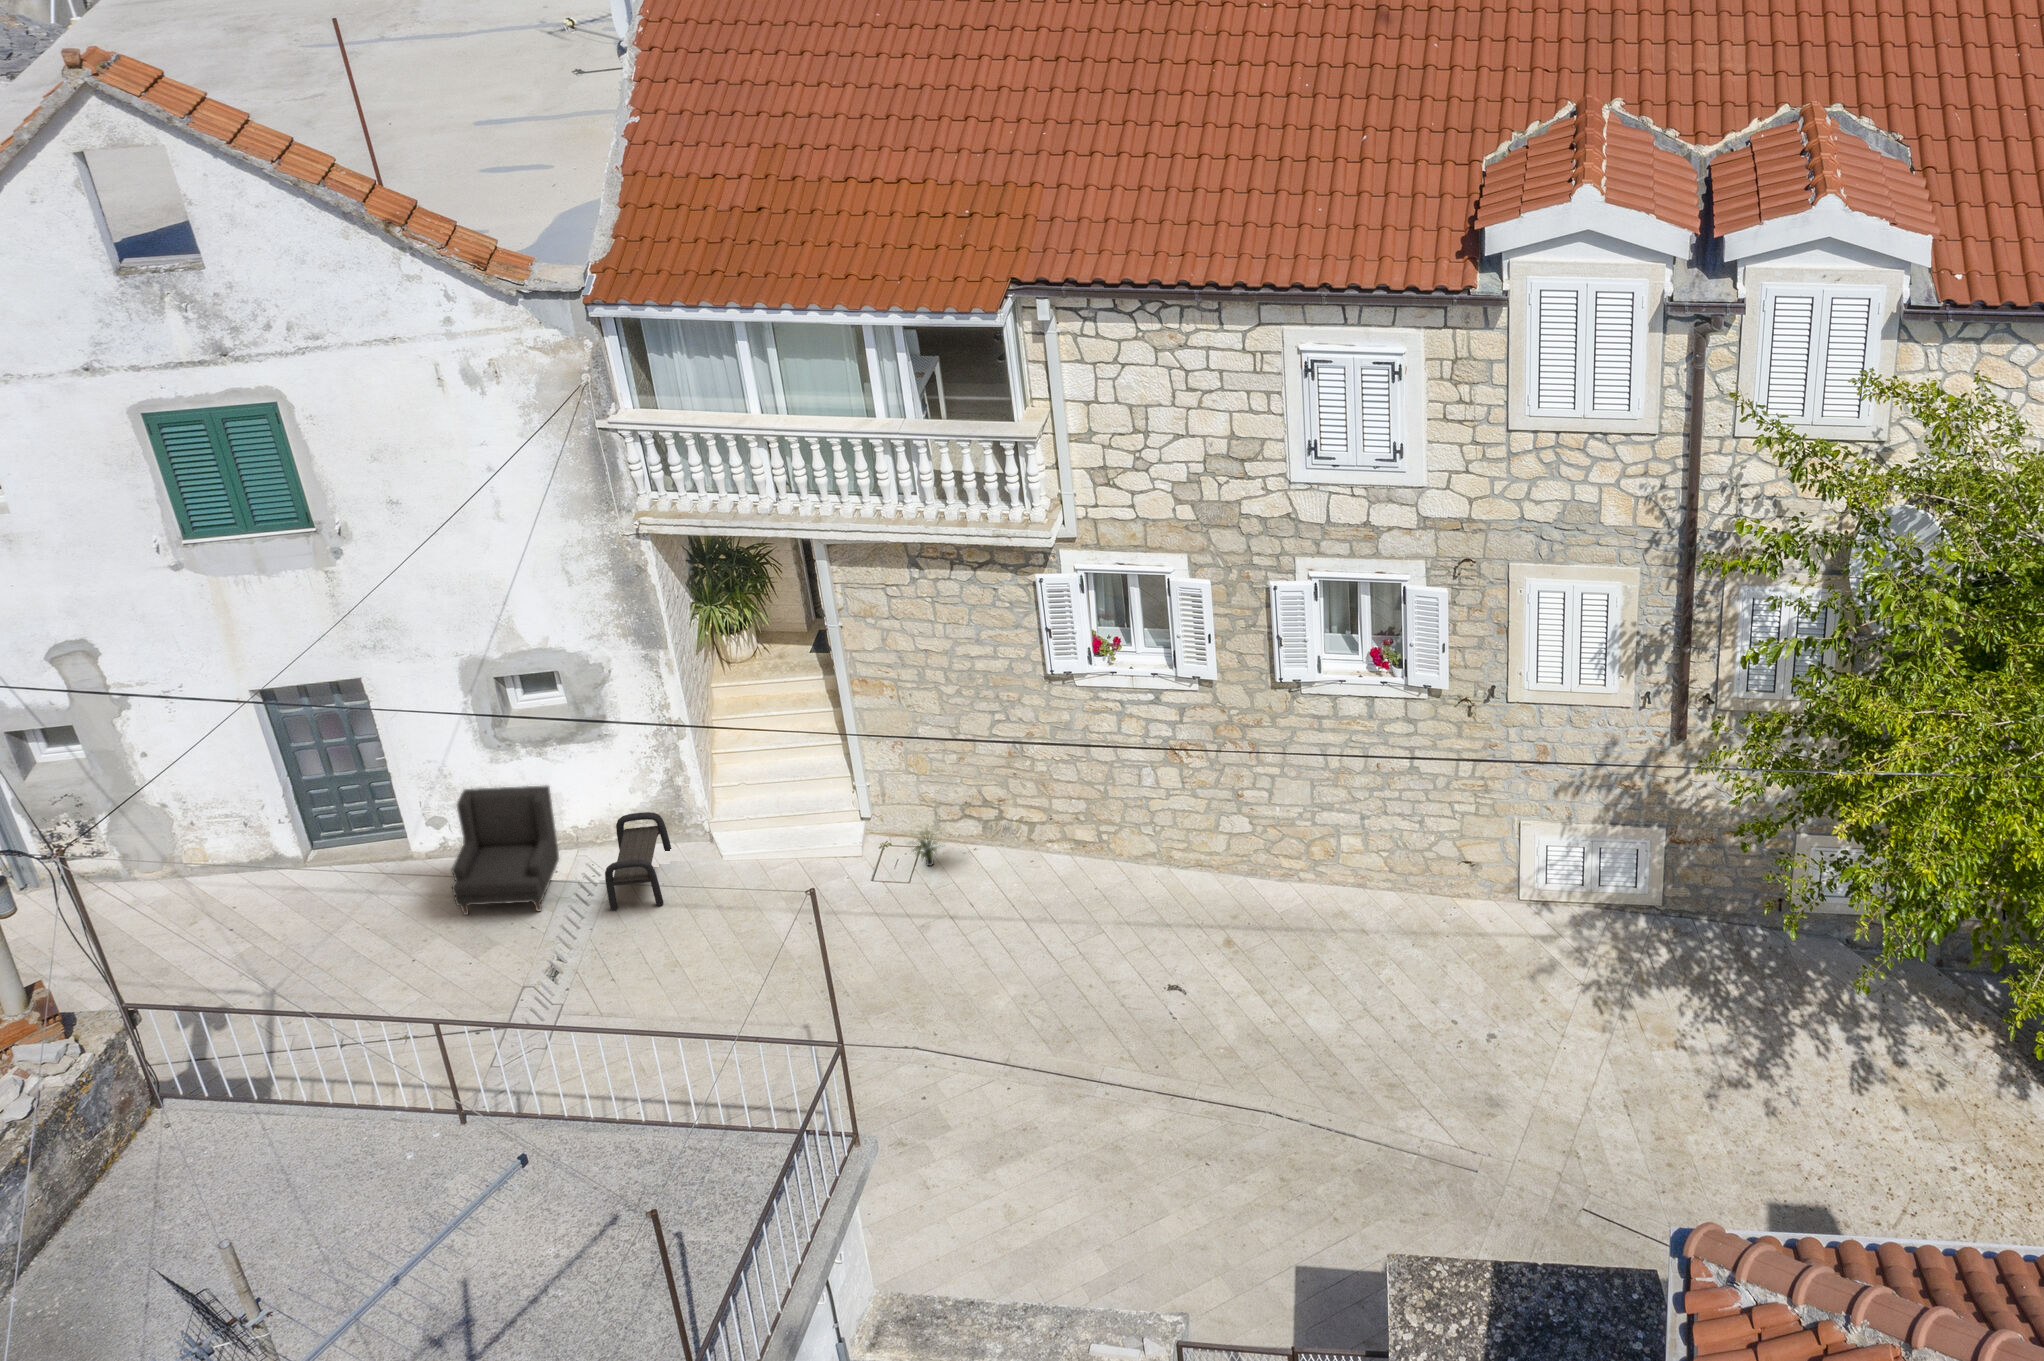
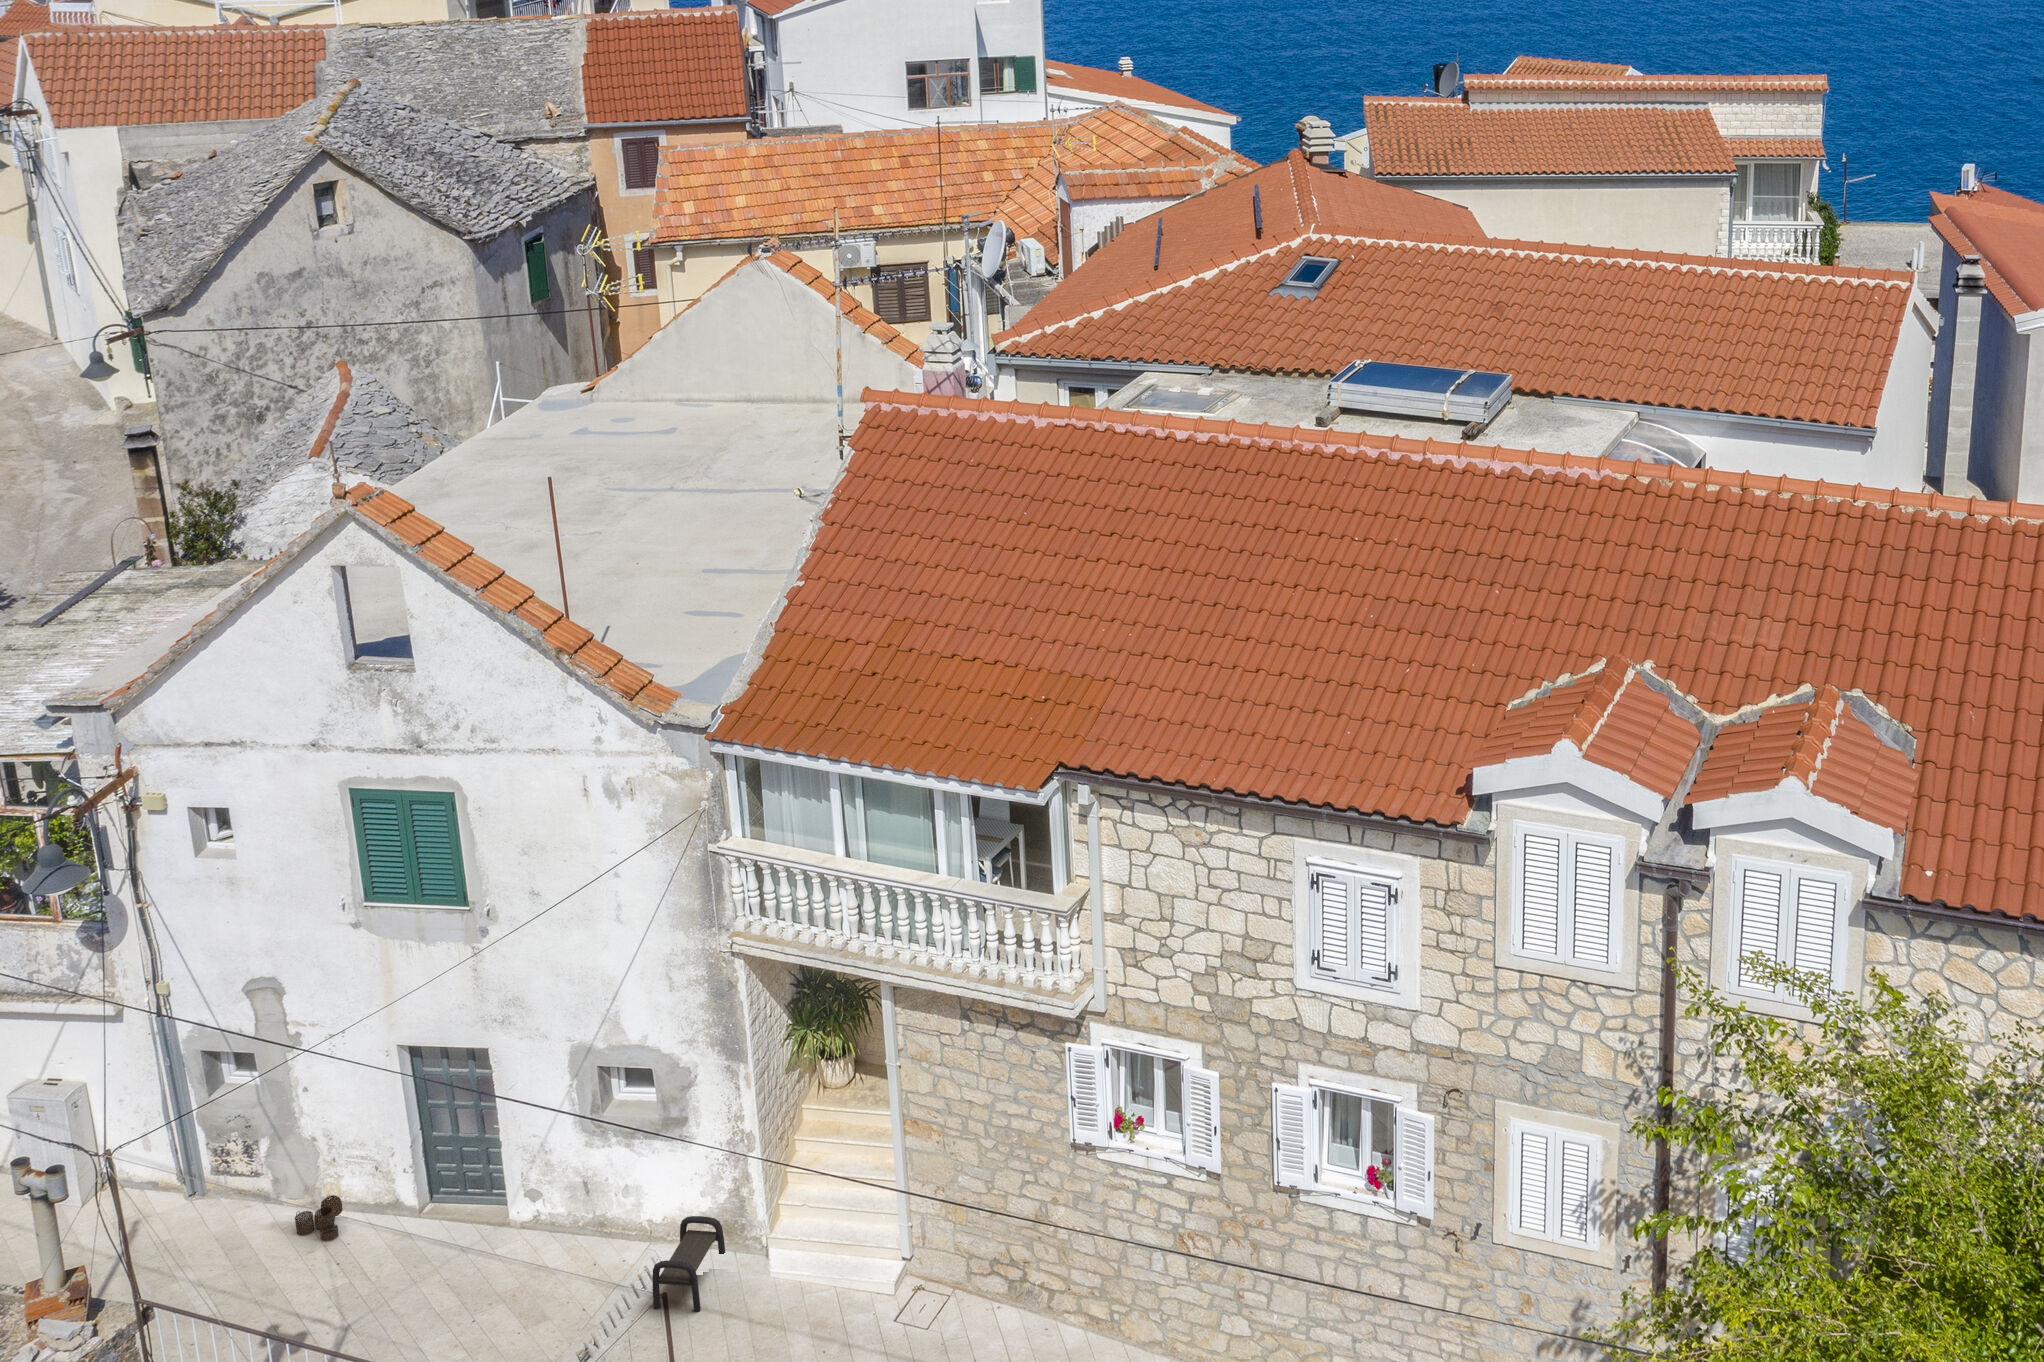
chair: present [452,785,559,915] -> none [522,1166,630,1297]
potted plant: present [908,826,945,866] -> none [929,1275,969,1318]
woven basket: none [161,862,218,909] -> present [295,1195,343,1241]

